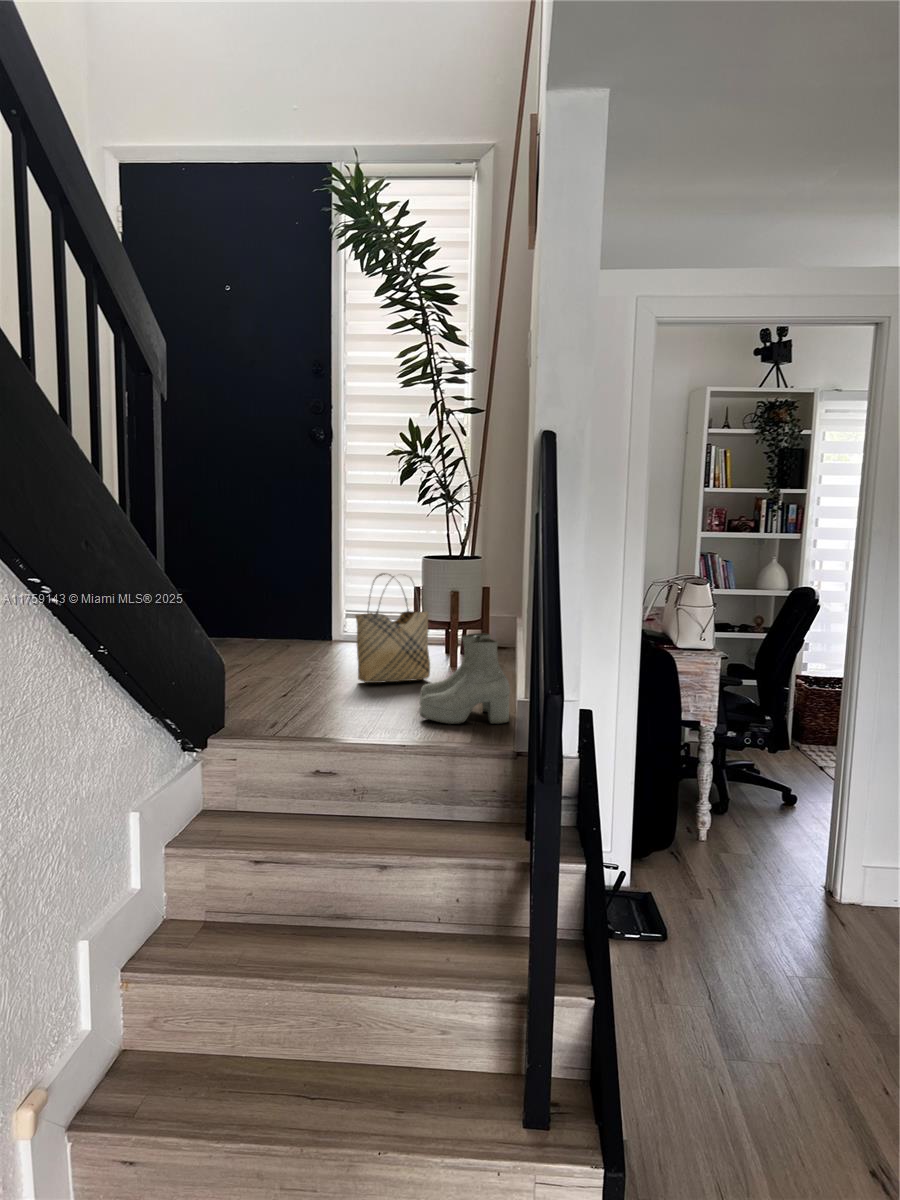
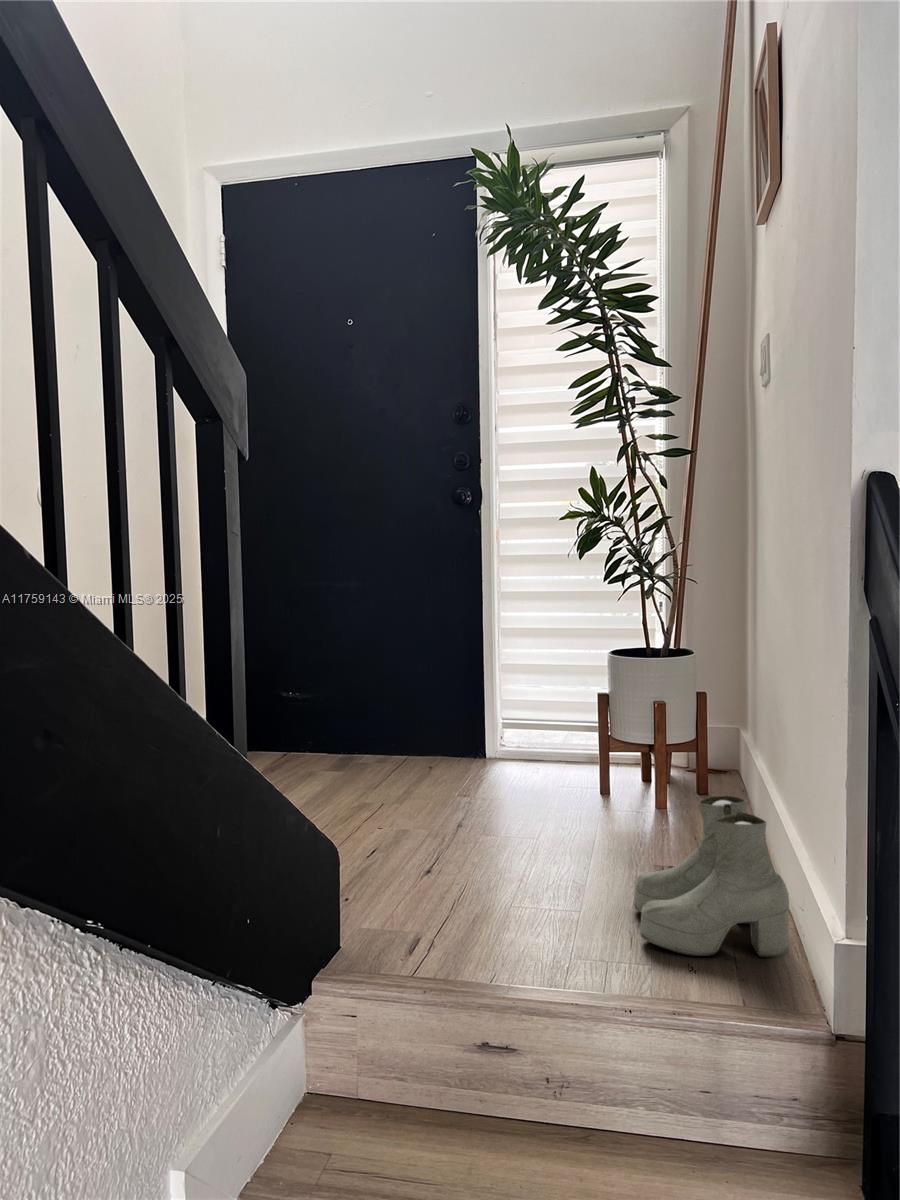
woven basket: present [355,573,430,683] -> none [526,686,636,850]

